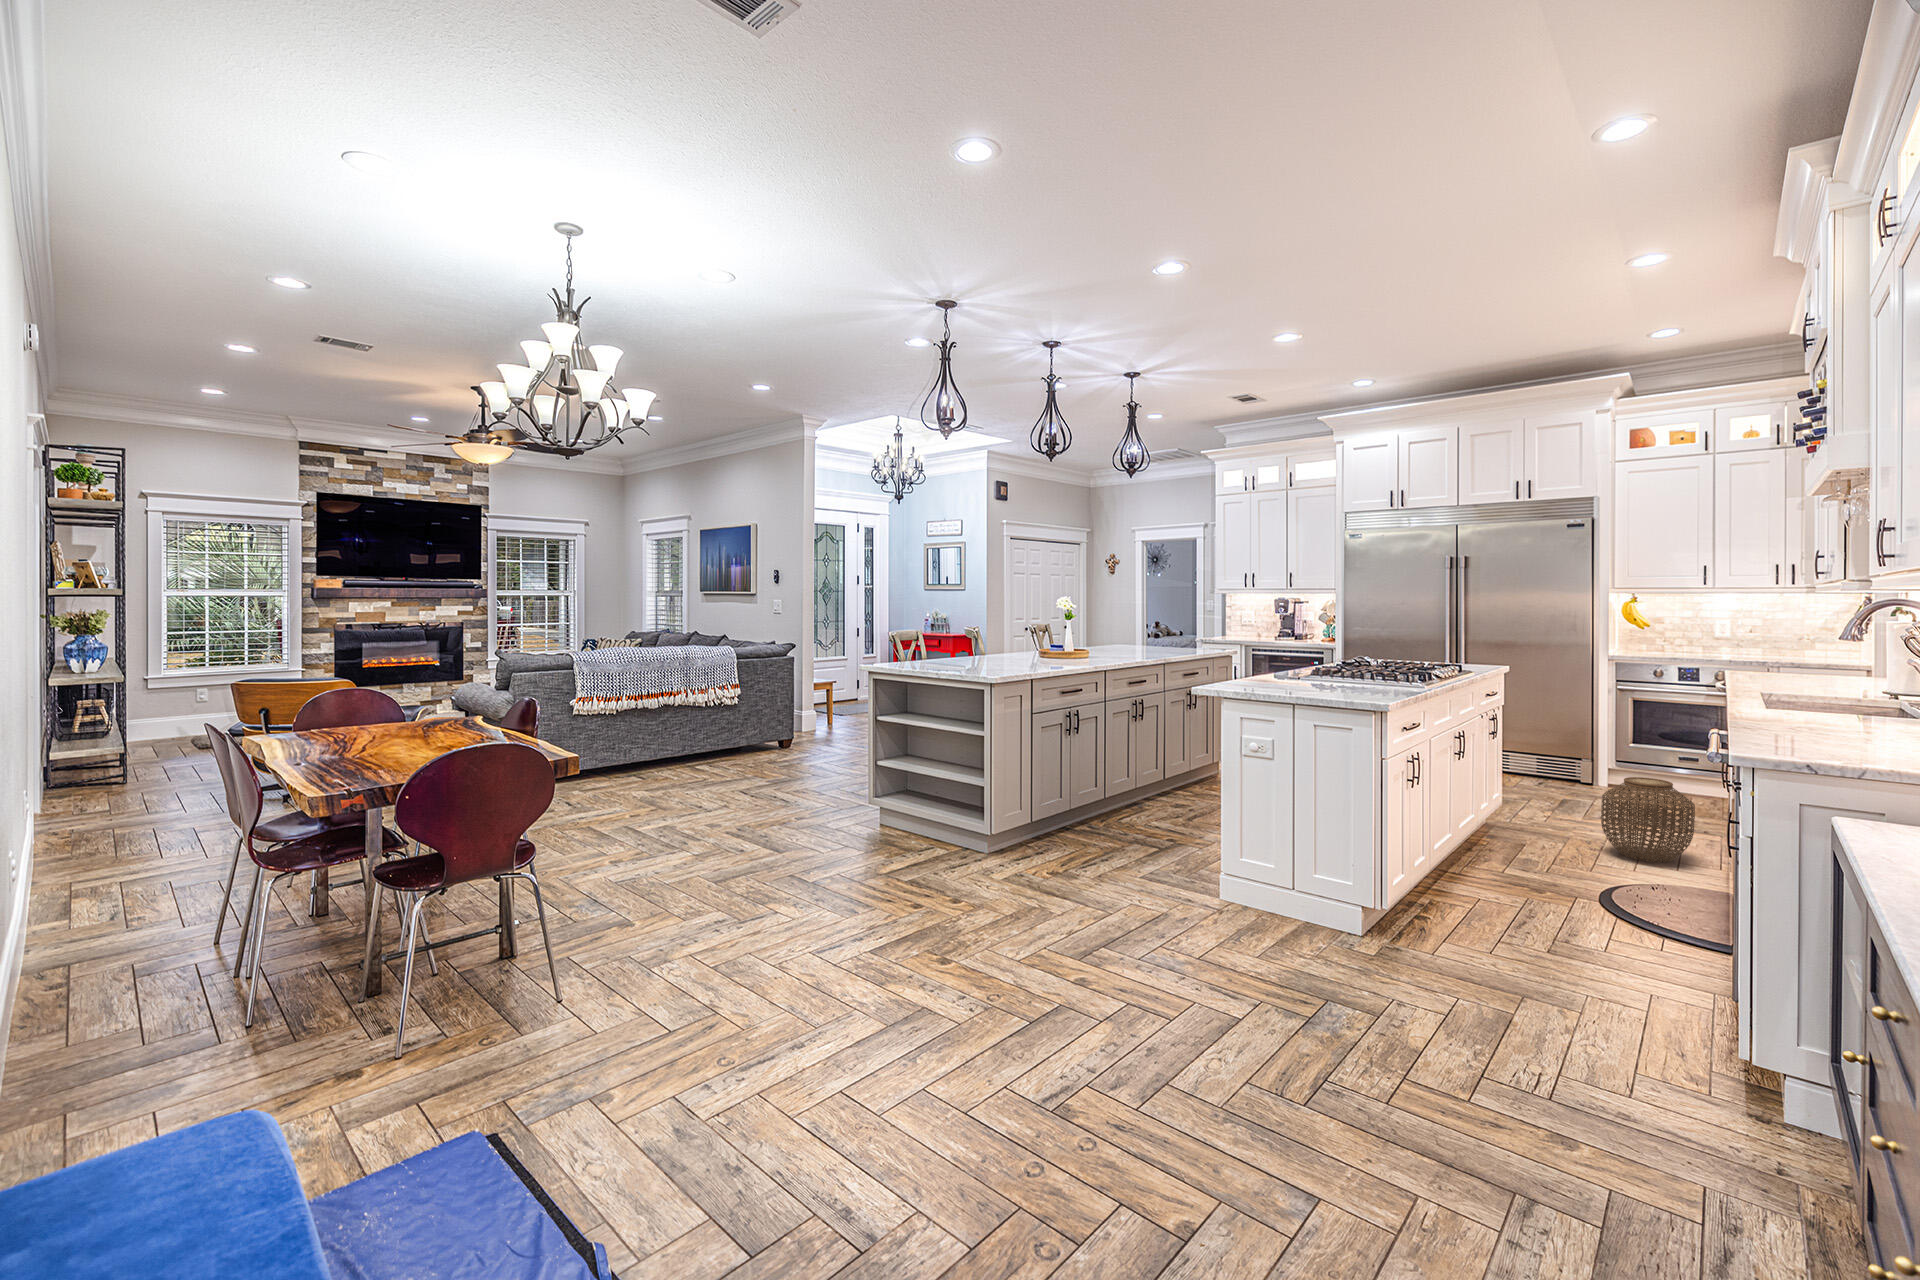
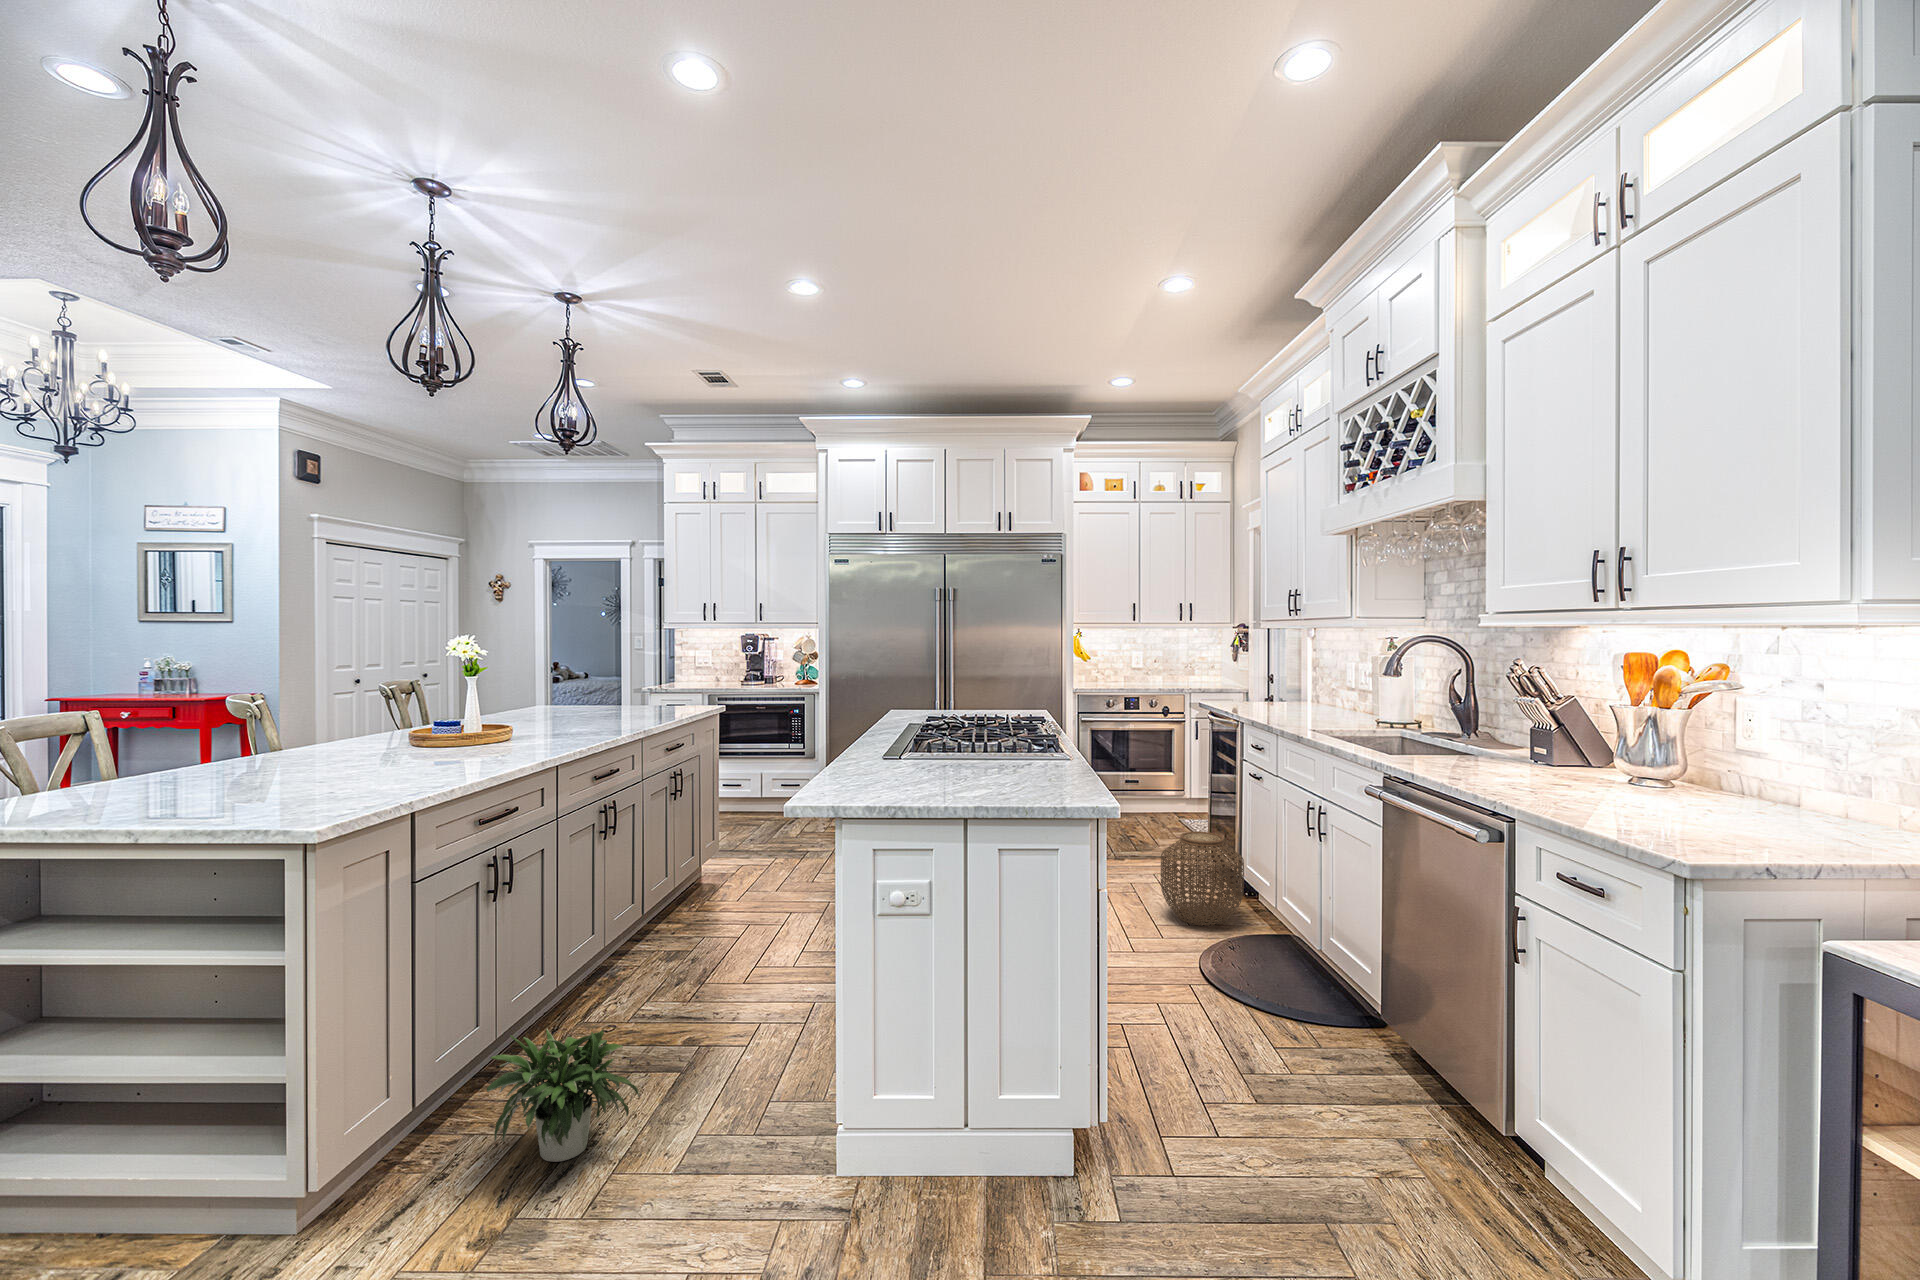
potted plant: none [1039,795,1131,861] -> present [439,1029,640,1164]

